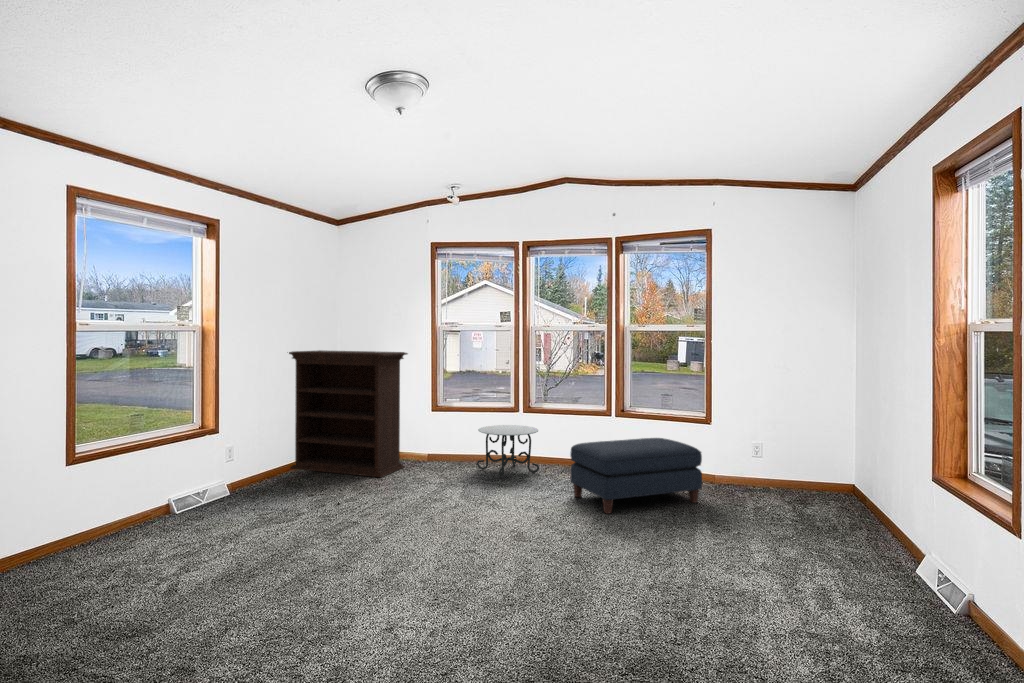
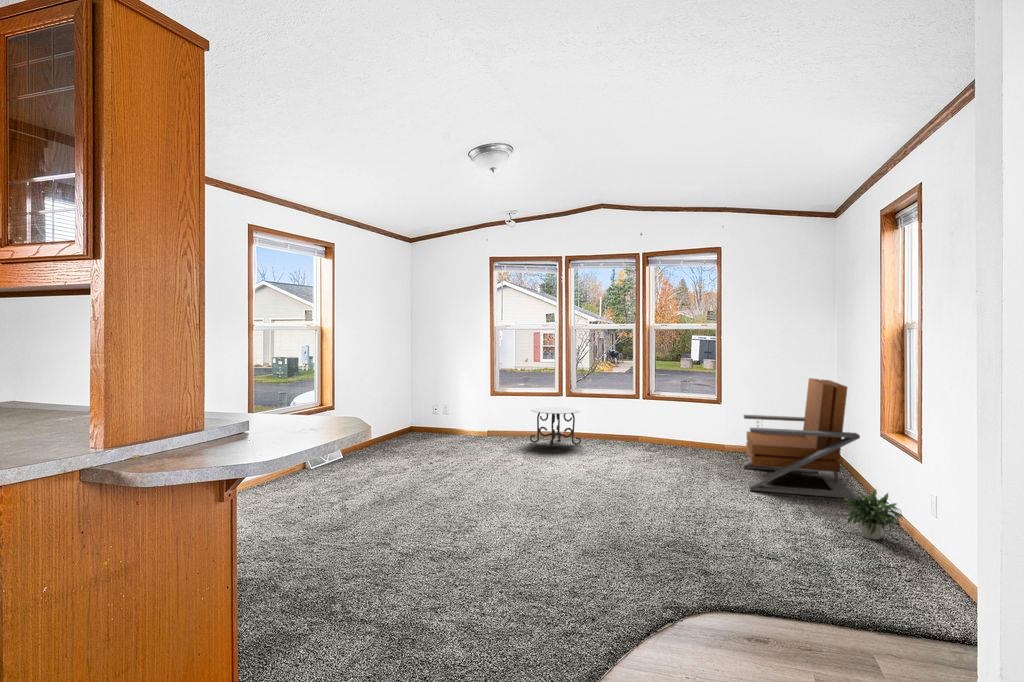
bookshelf: present [289,350,408,477] -> none [376,347,473,448]
lounge chair: none [738,395,903,565] -> present [743,378,860,499]
ottoman: present [570,438,702,514] -> none [610,415,714,470]
potted plant: none [897,570,1000,655] -> present [845,489,909,539]

